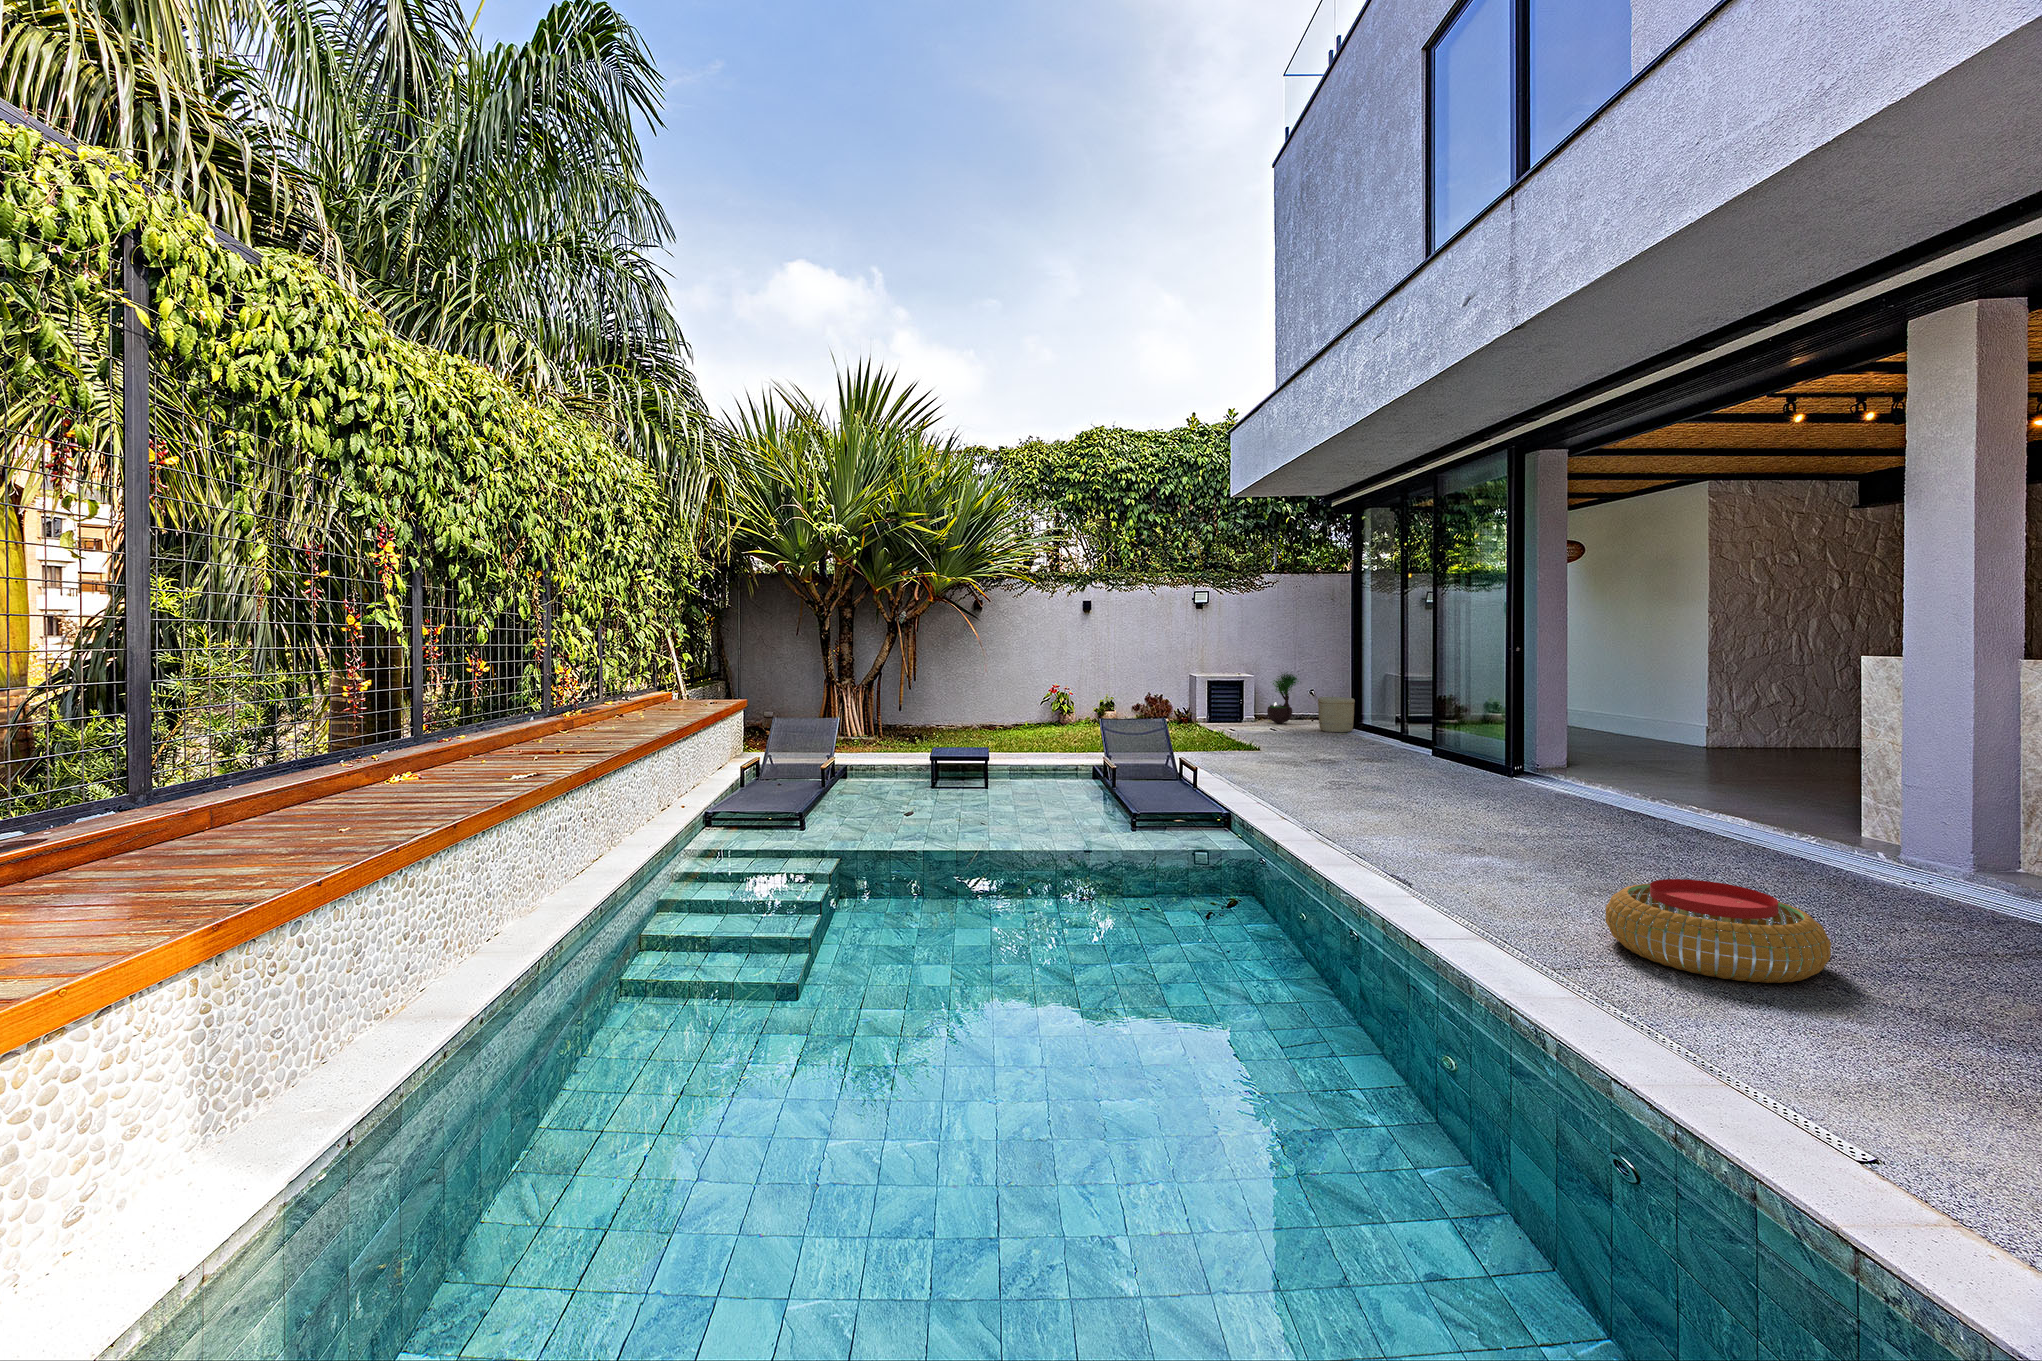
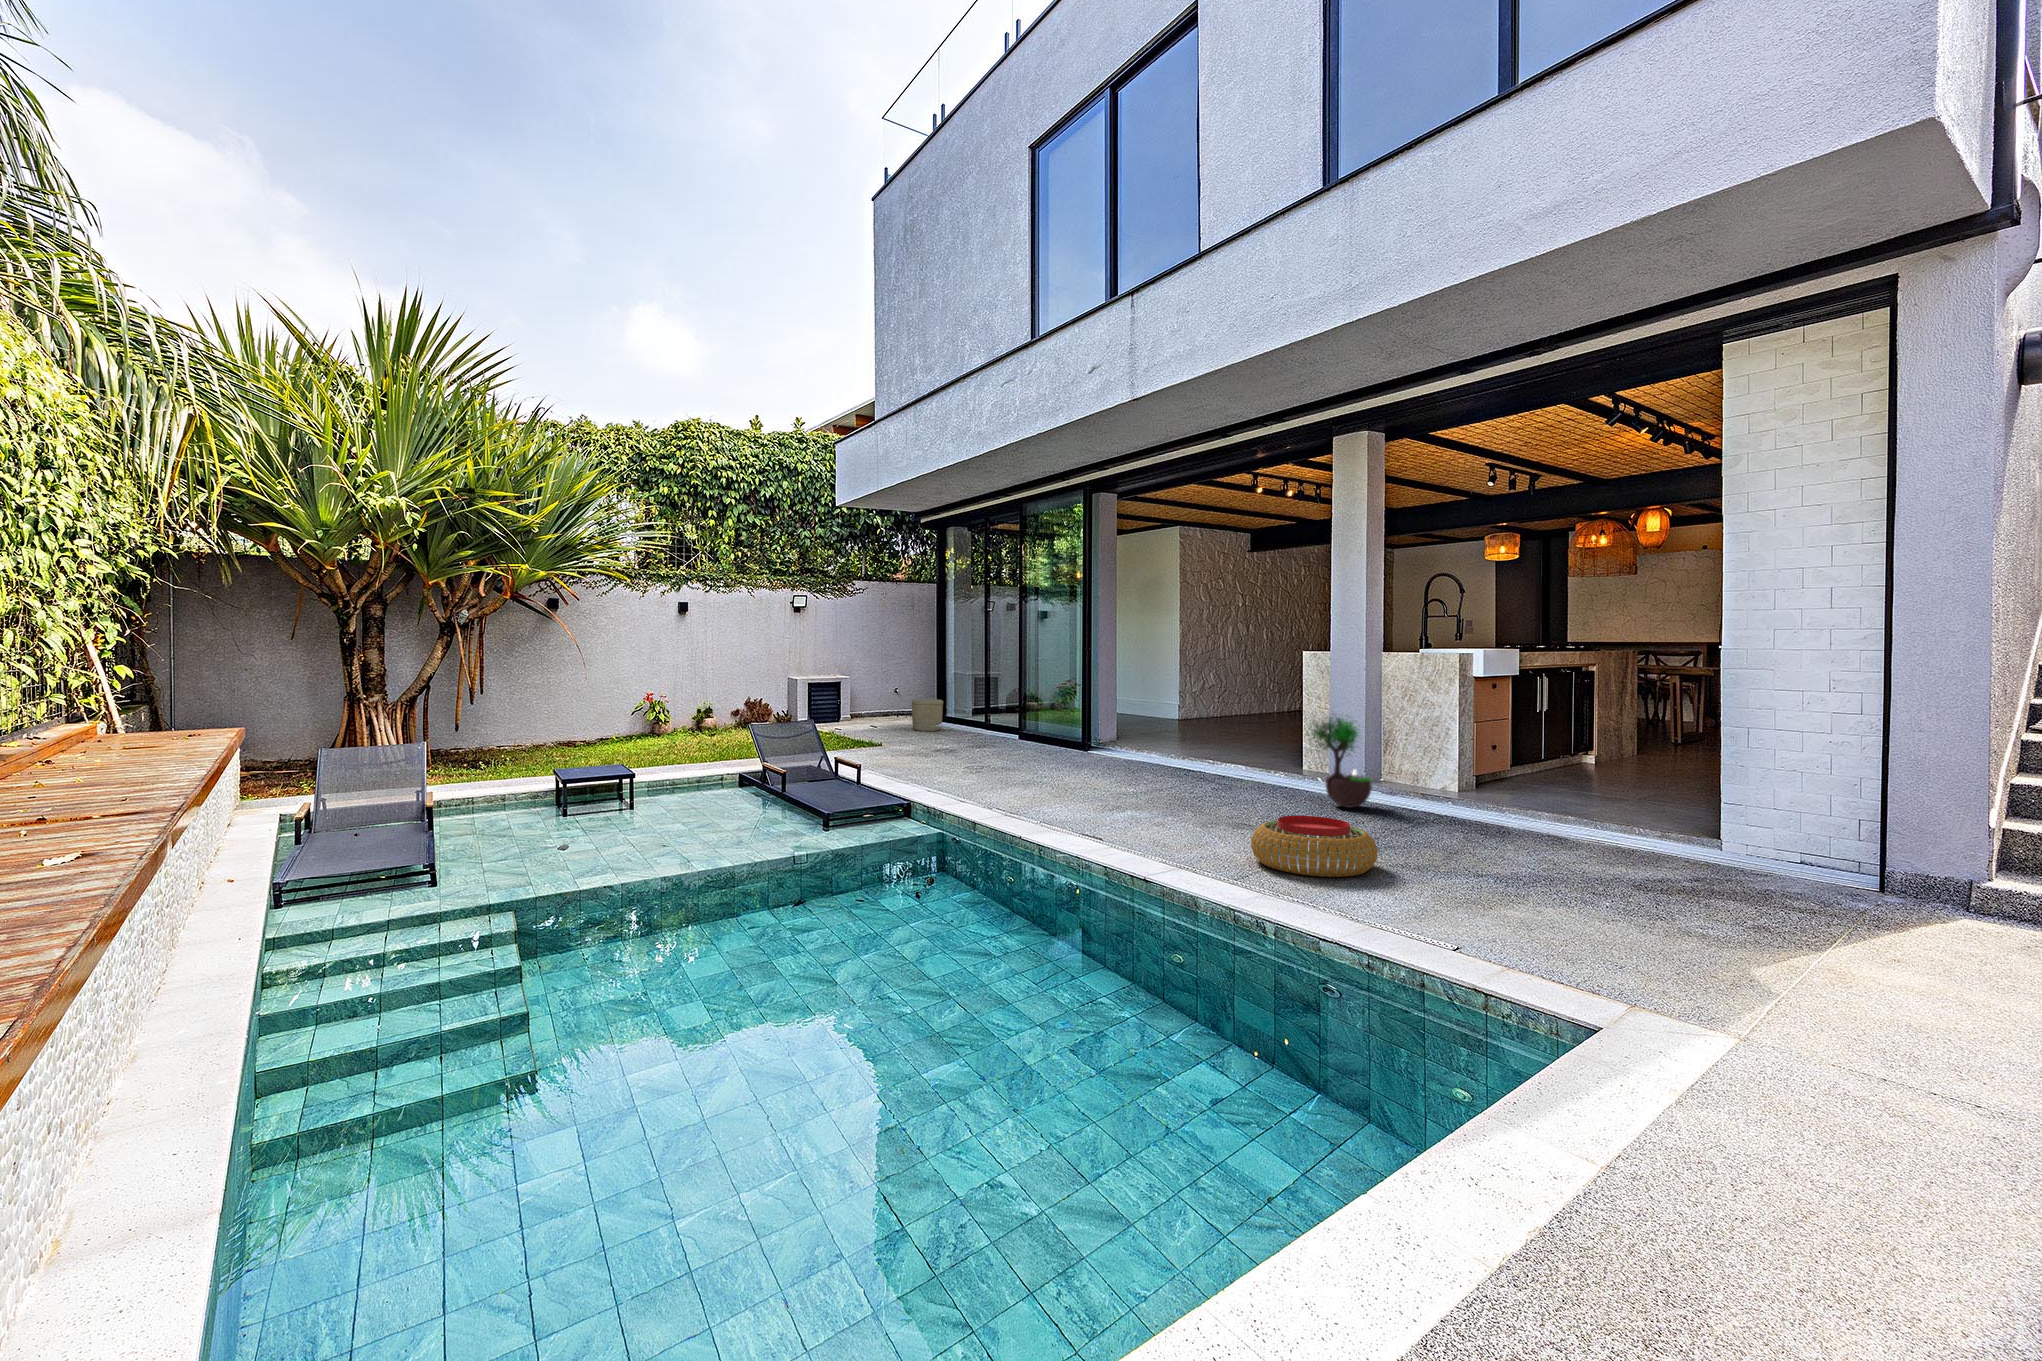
potted tree: present [1267,673,1299,723] -> present [1308,714,1372,808]

